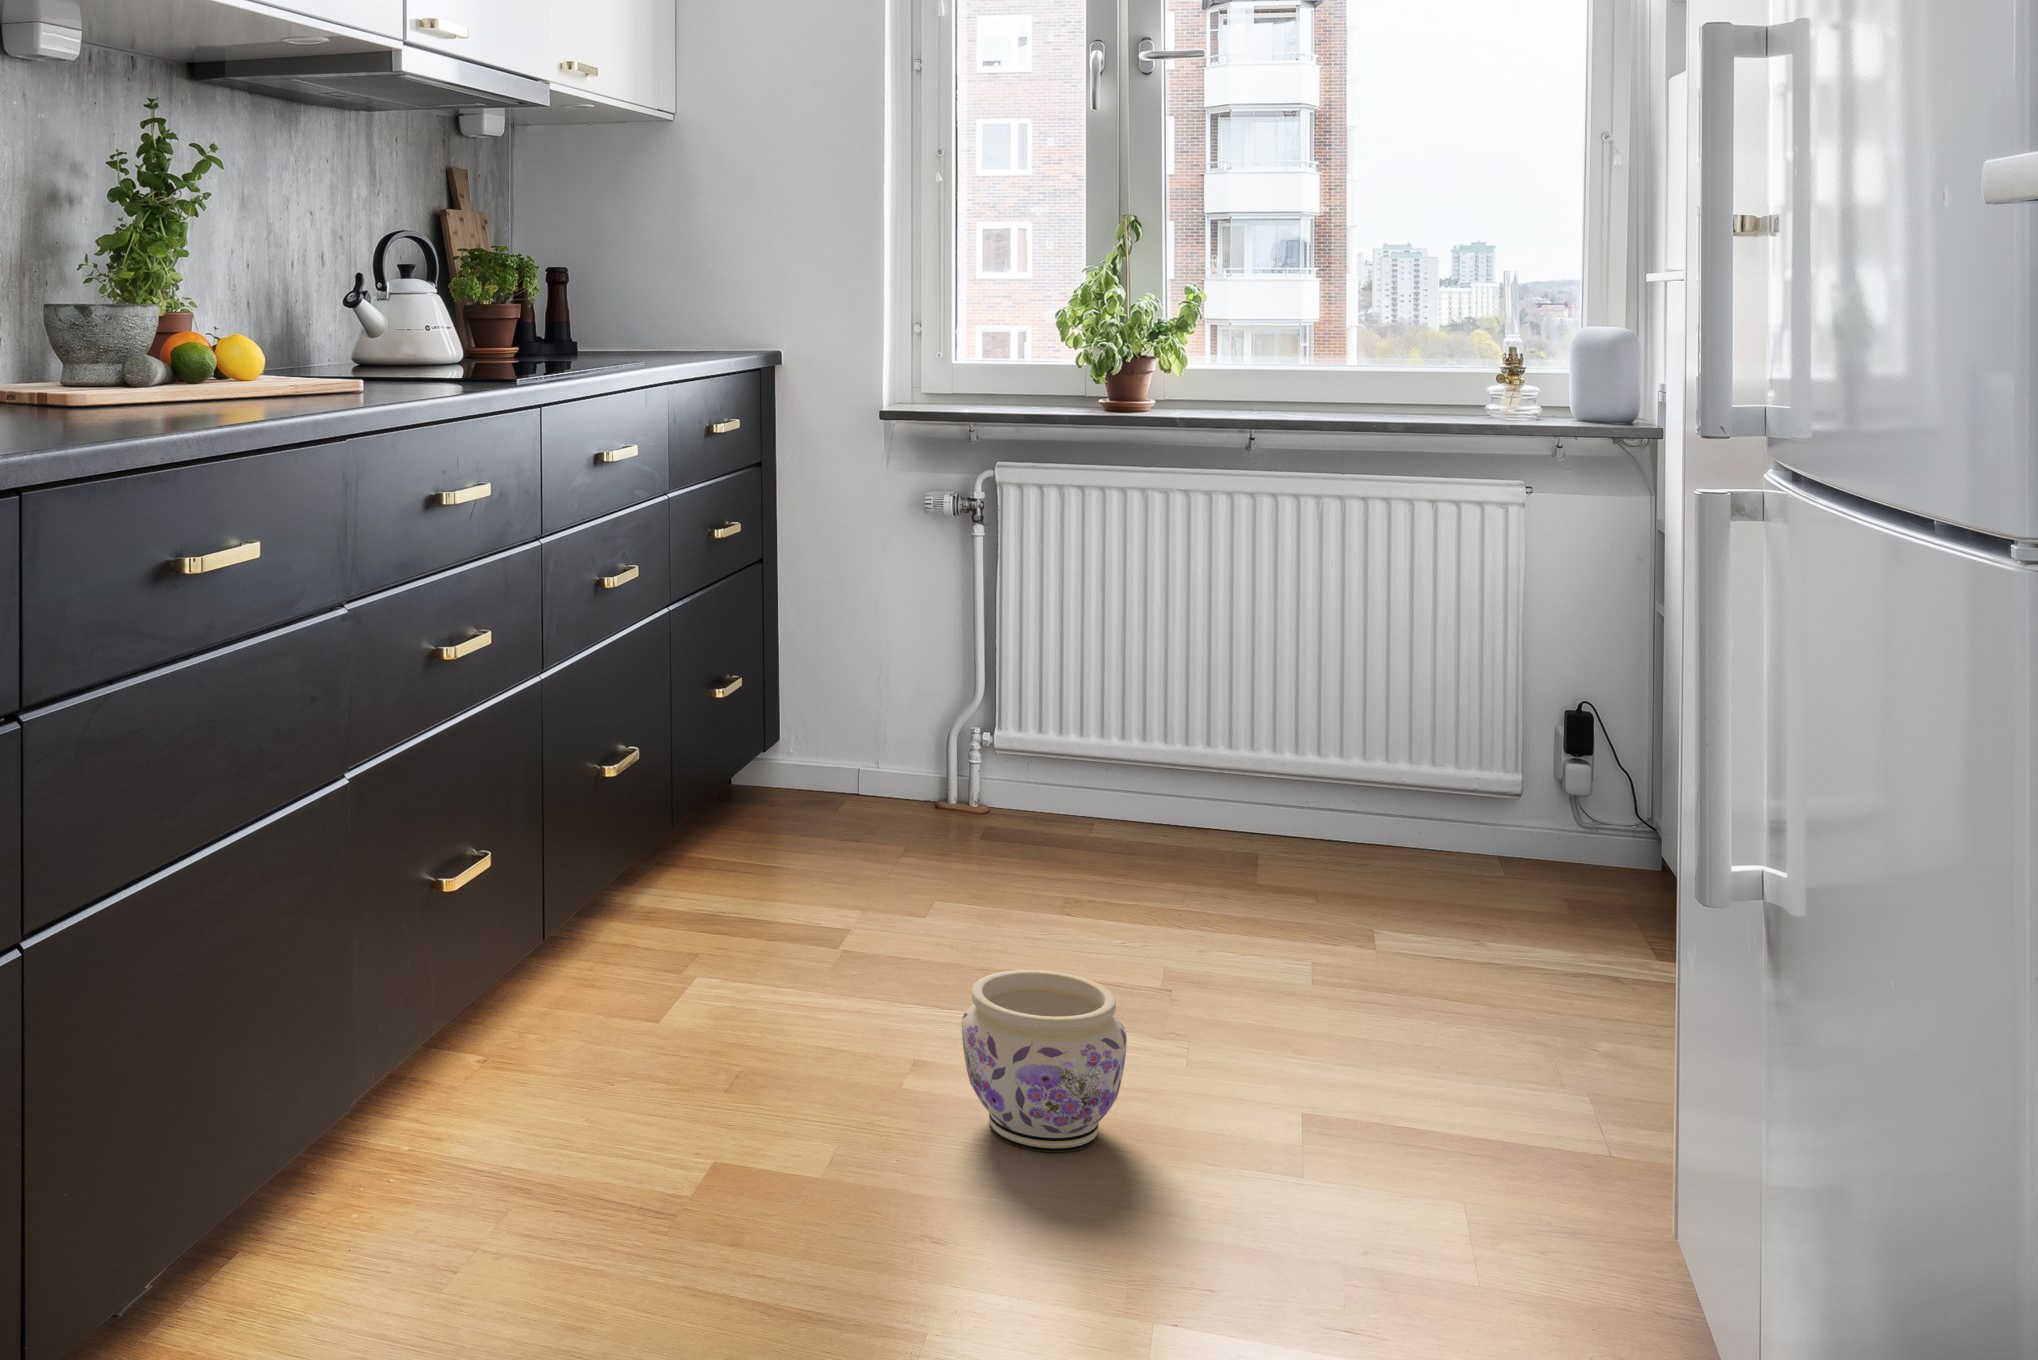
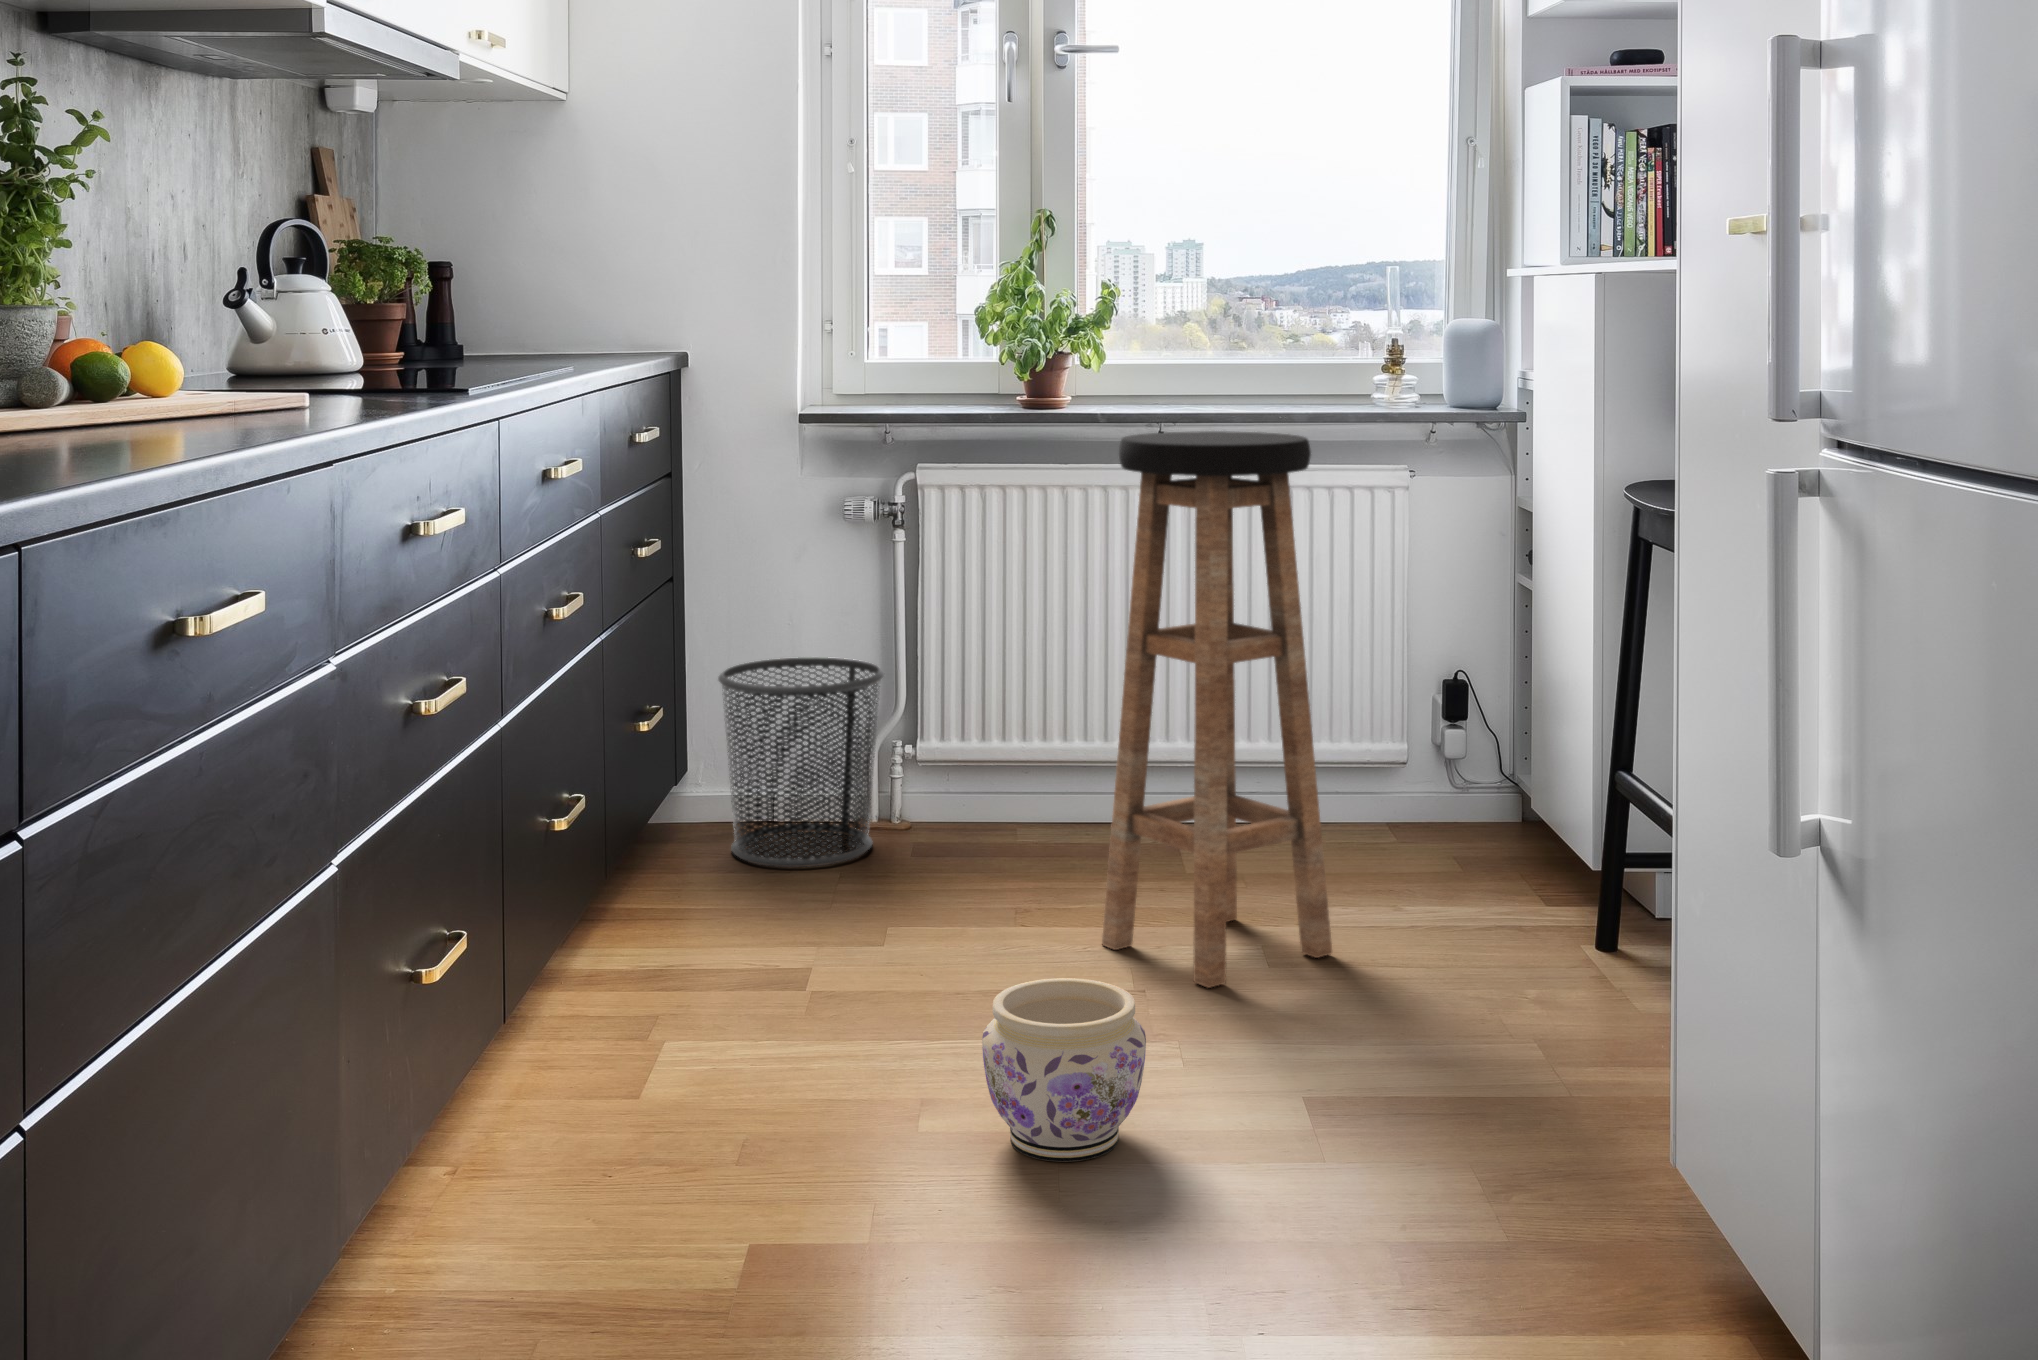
bar stool: none [1143,439,1387,1002] -> present [1102,431,1332,988]
trash can: none [800,641,958,839] -> present [718,657,884,867]

